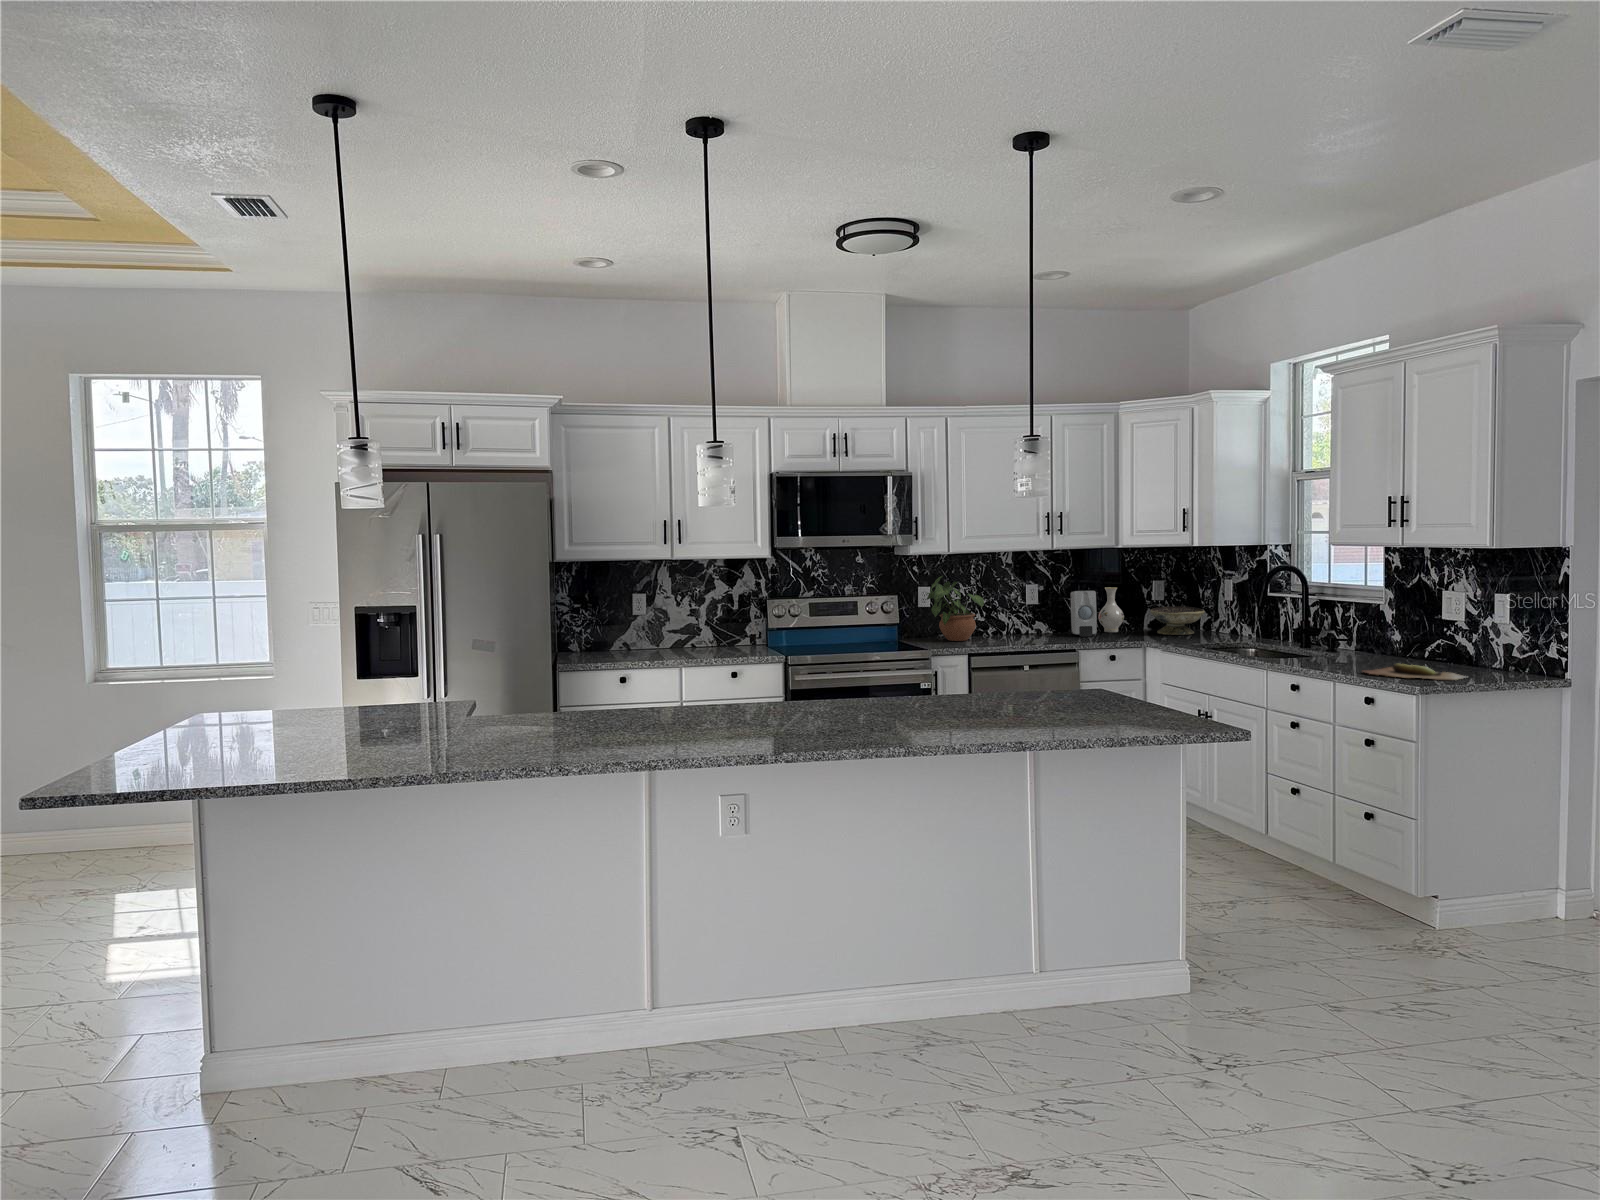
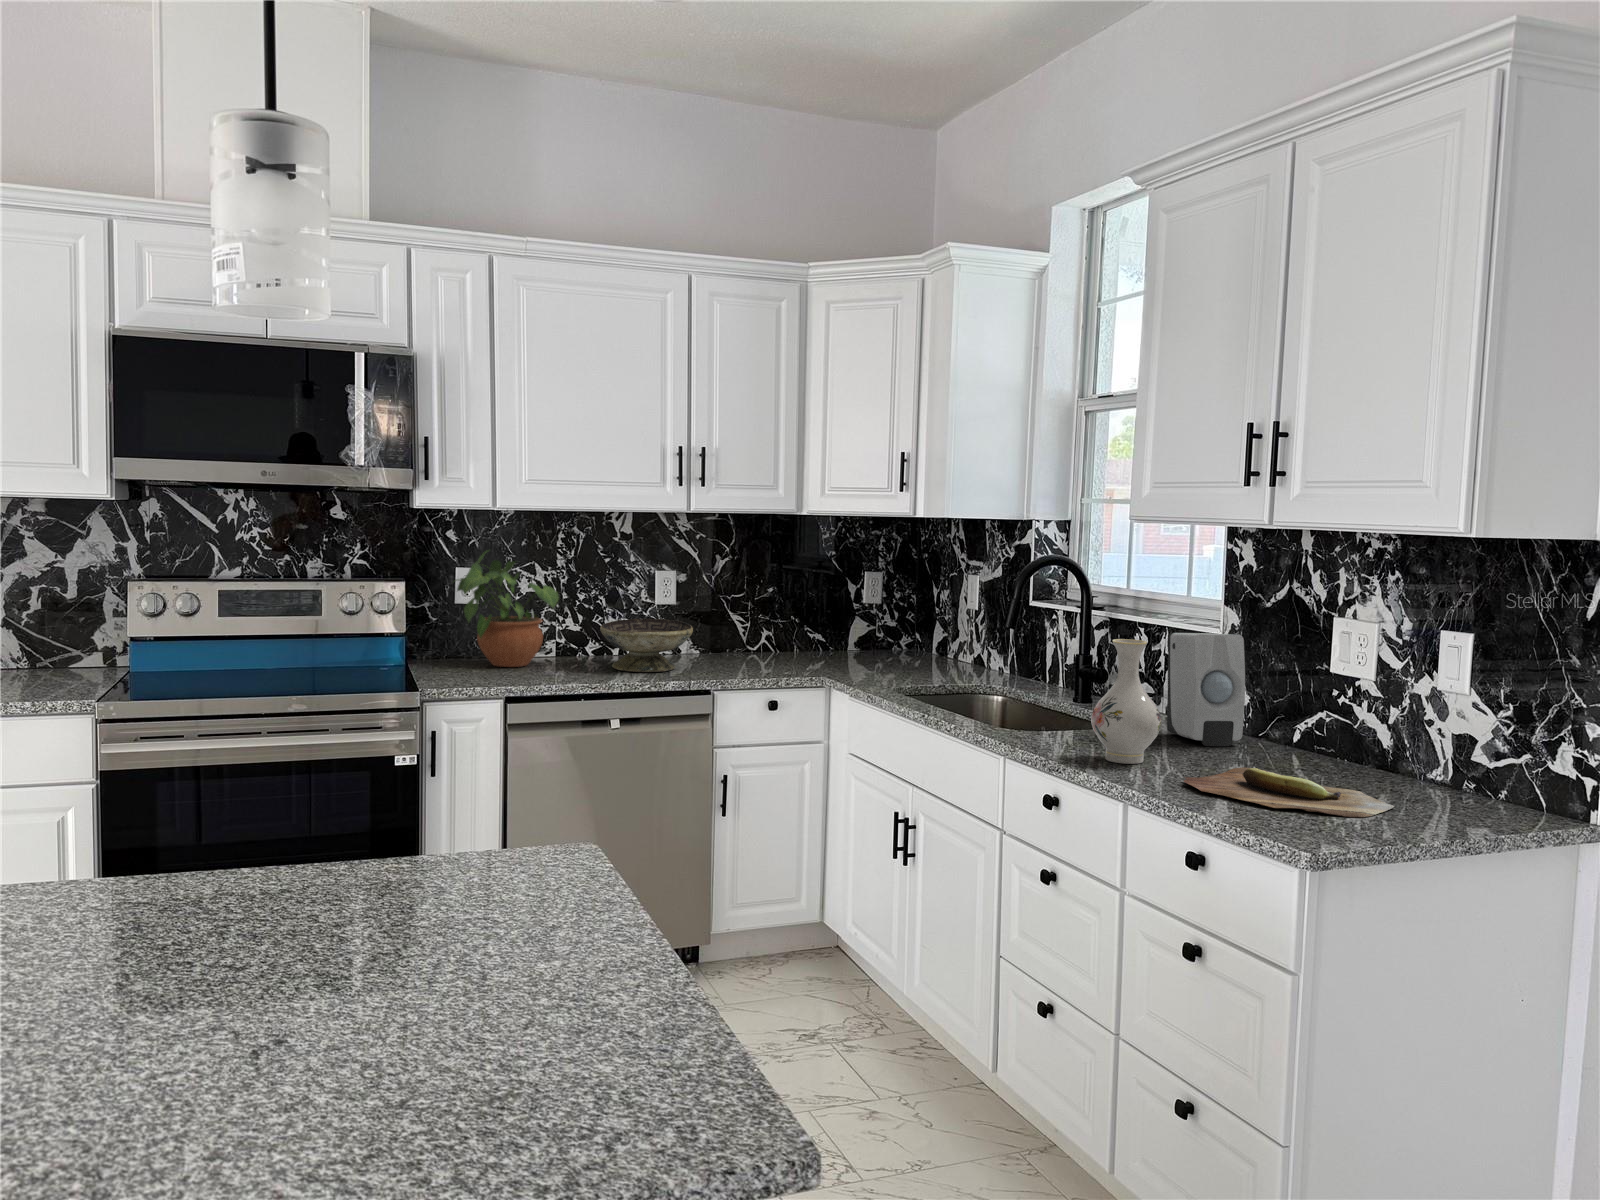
vase: present [1098,587,1124,632] -> present [1091,639,1161,764]
soap dispenser: present [1070,591,1097,637] -> present [1167,633,1245,746]
decorative bowl: present [1151,607,1205,635] -> present [600,619,693,672]

